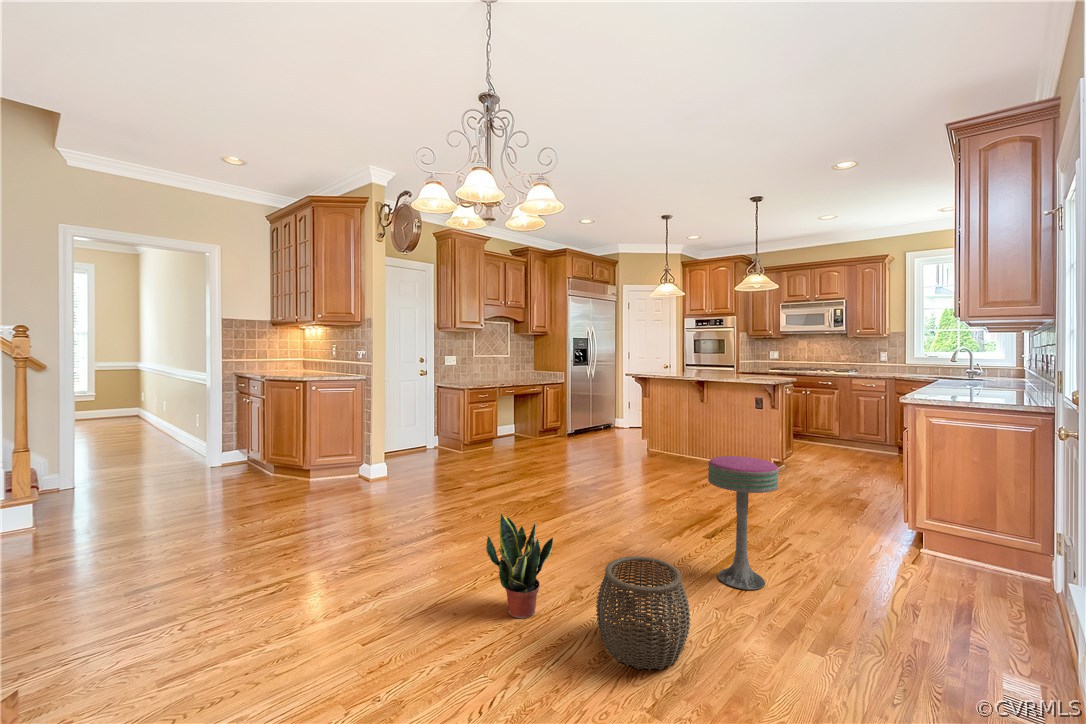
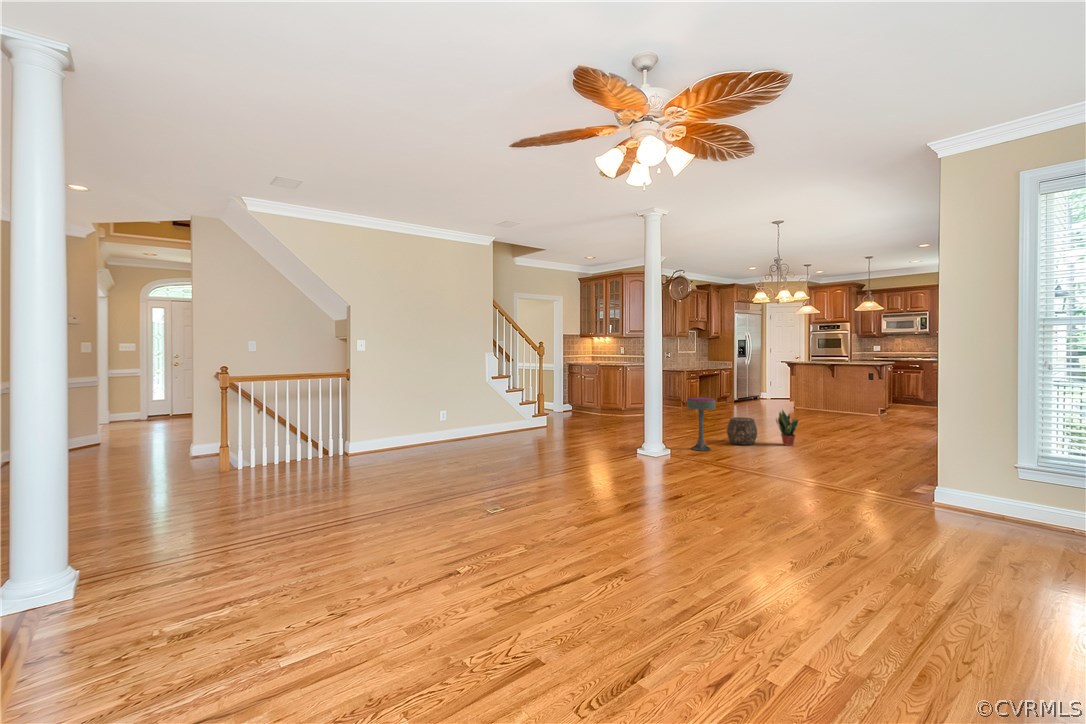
bar stool: present [708,456,779,590] -> present [687,397,716,451]
woven basket: present [596,556,691,671] -> present [727,417,757,445]

